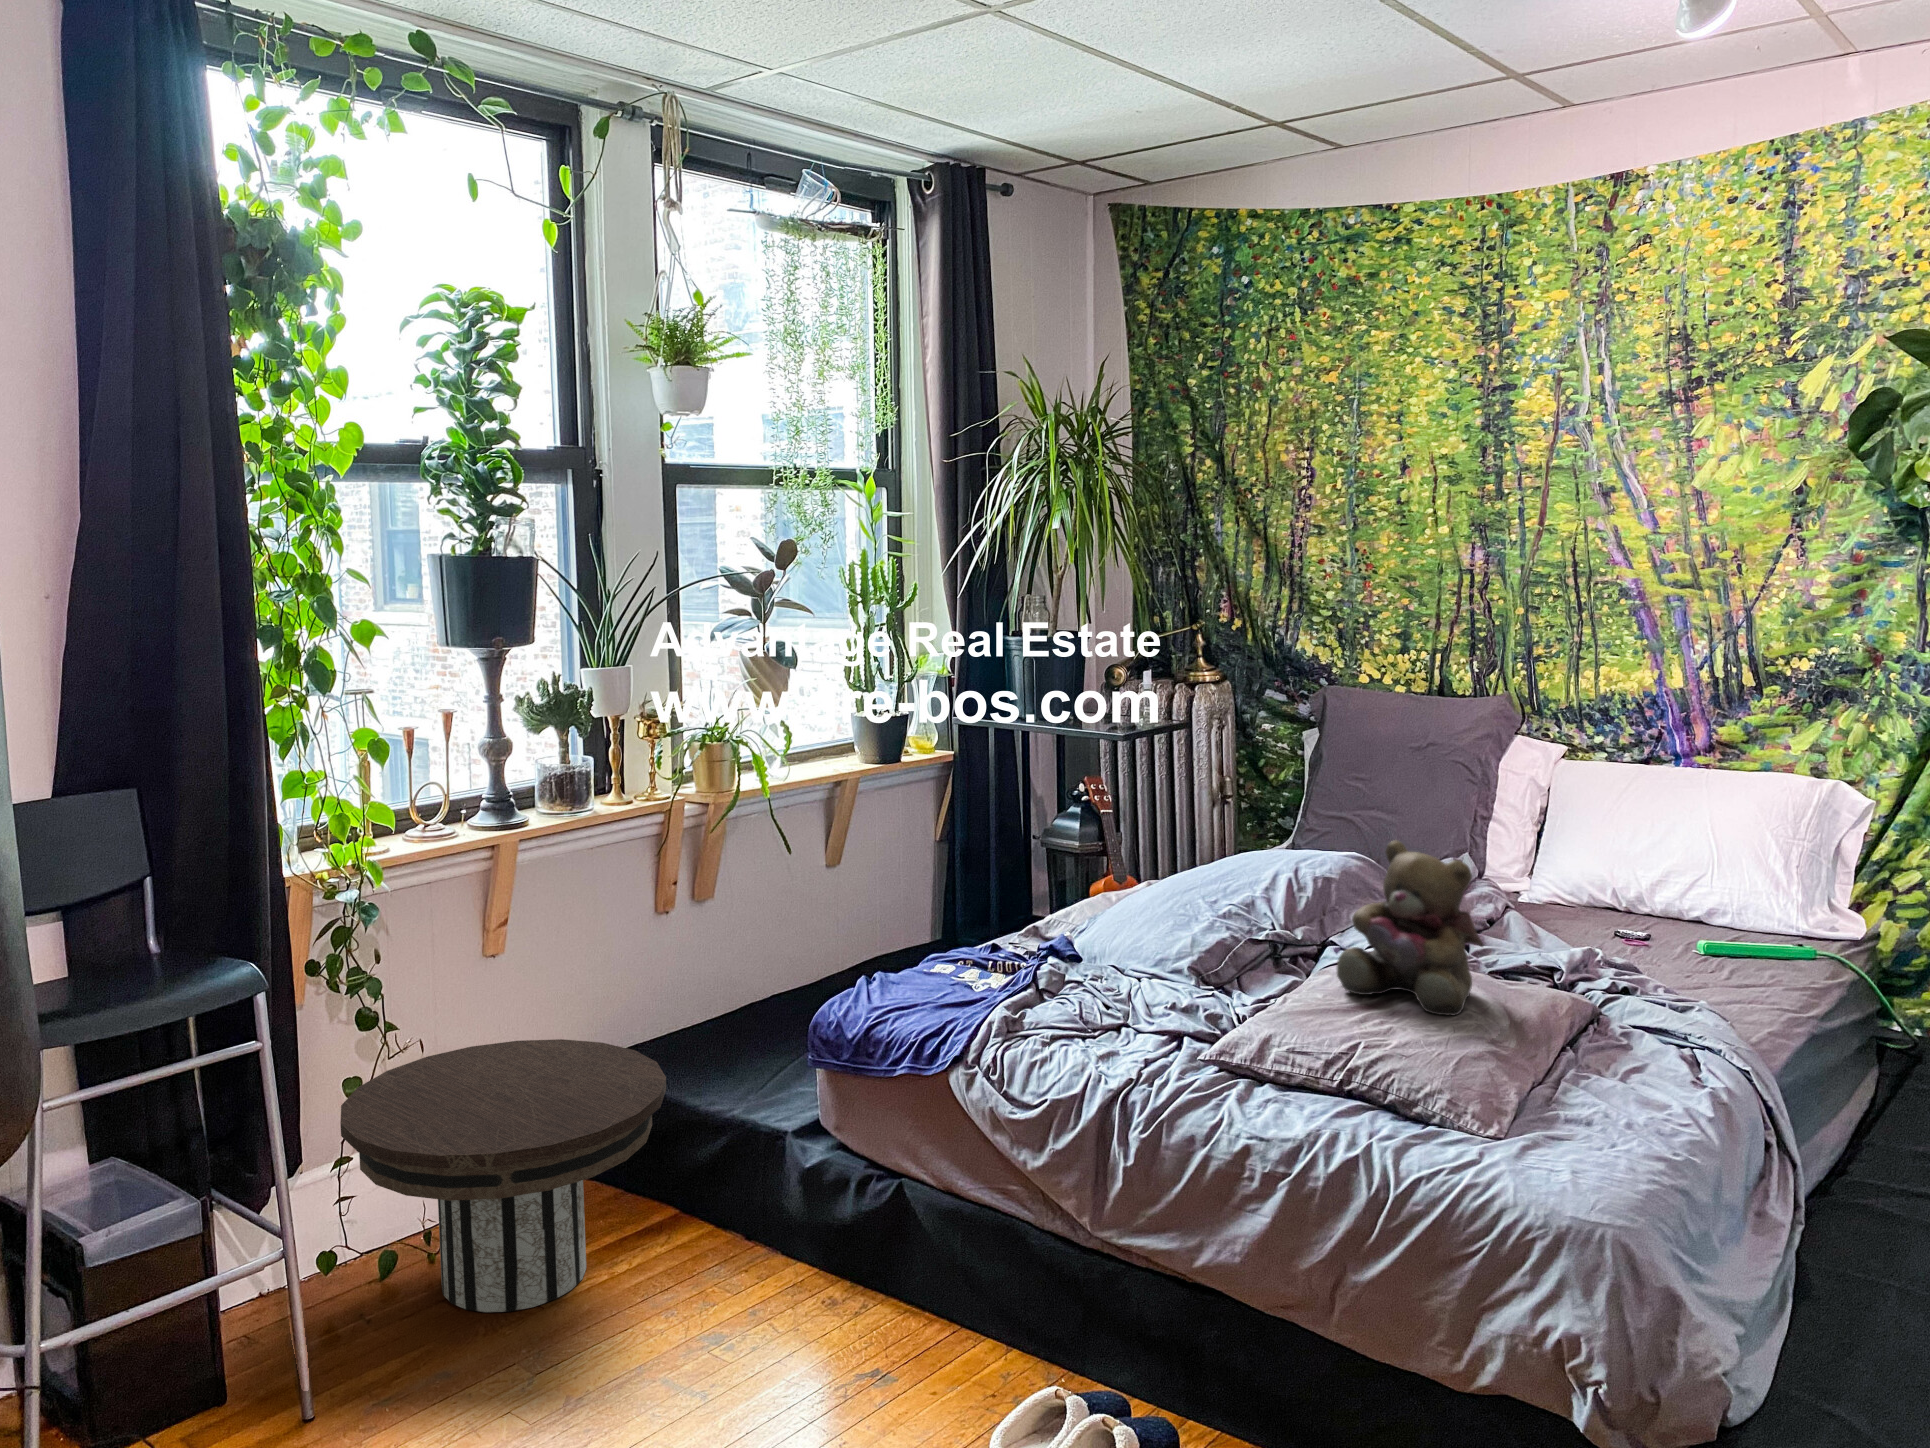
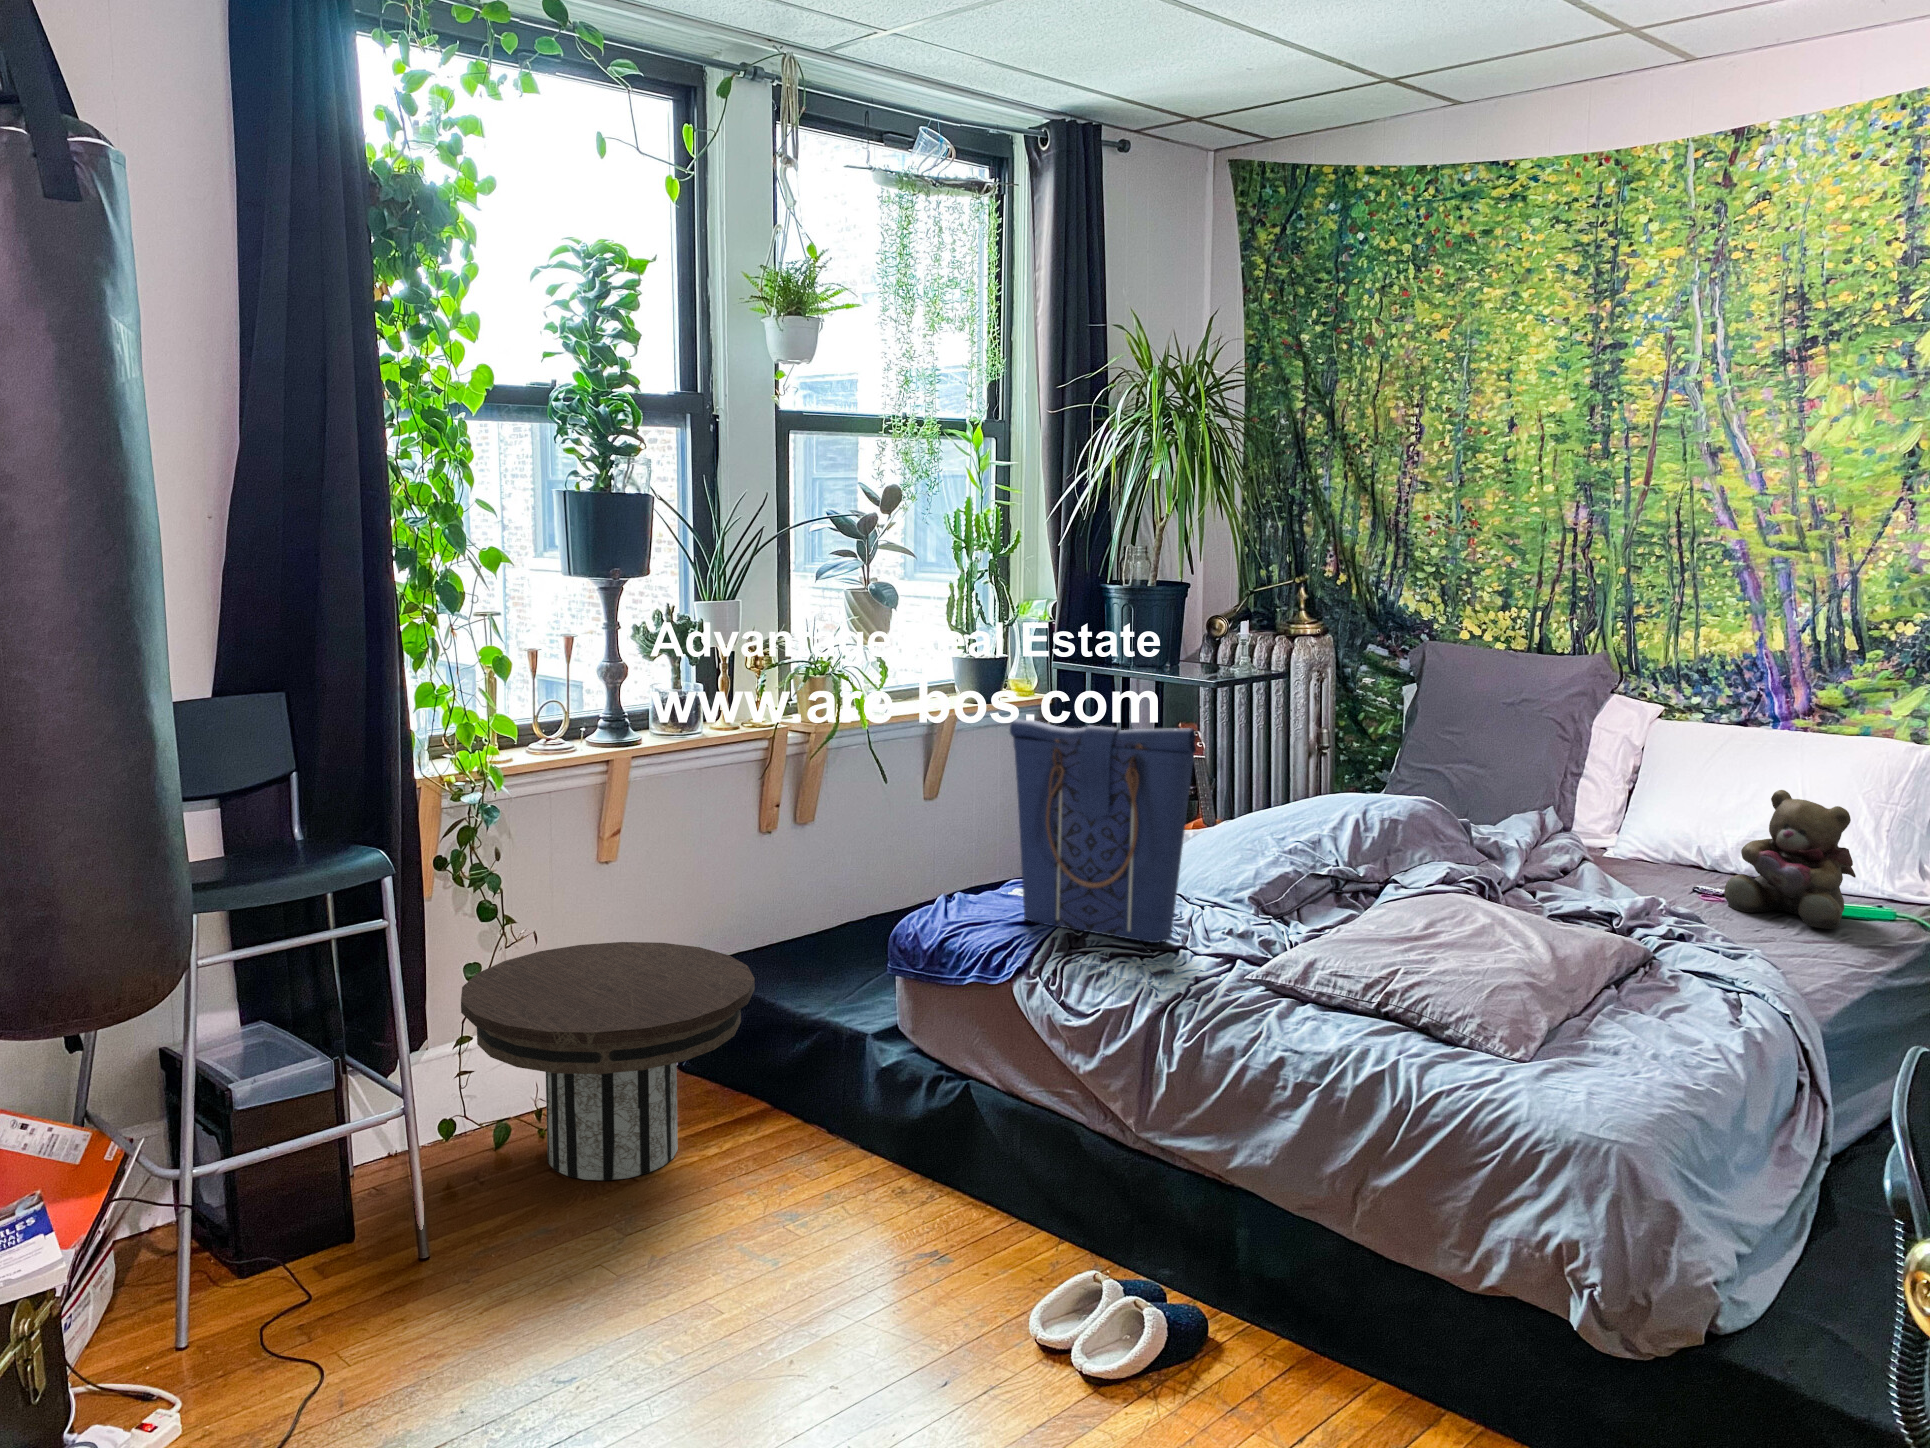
tote bag: none [933,788,1133,1022] -> present [1010,719,1196,943]
teddy bear: present [1337,840,1483,1015] -> present [1725,790,1856,929]

